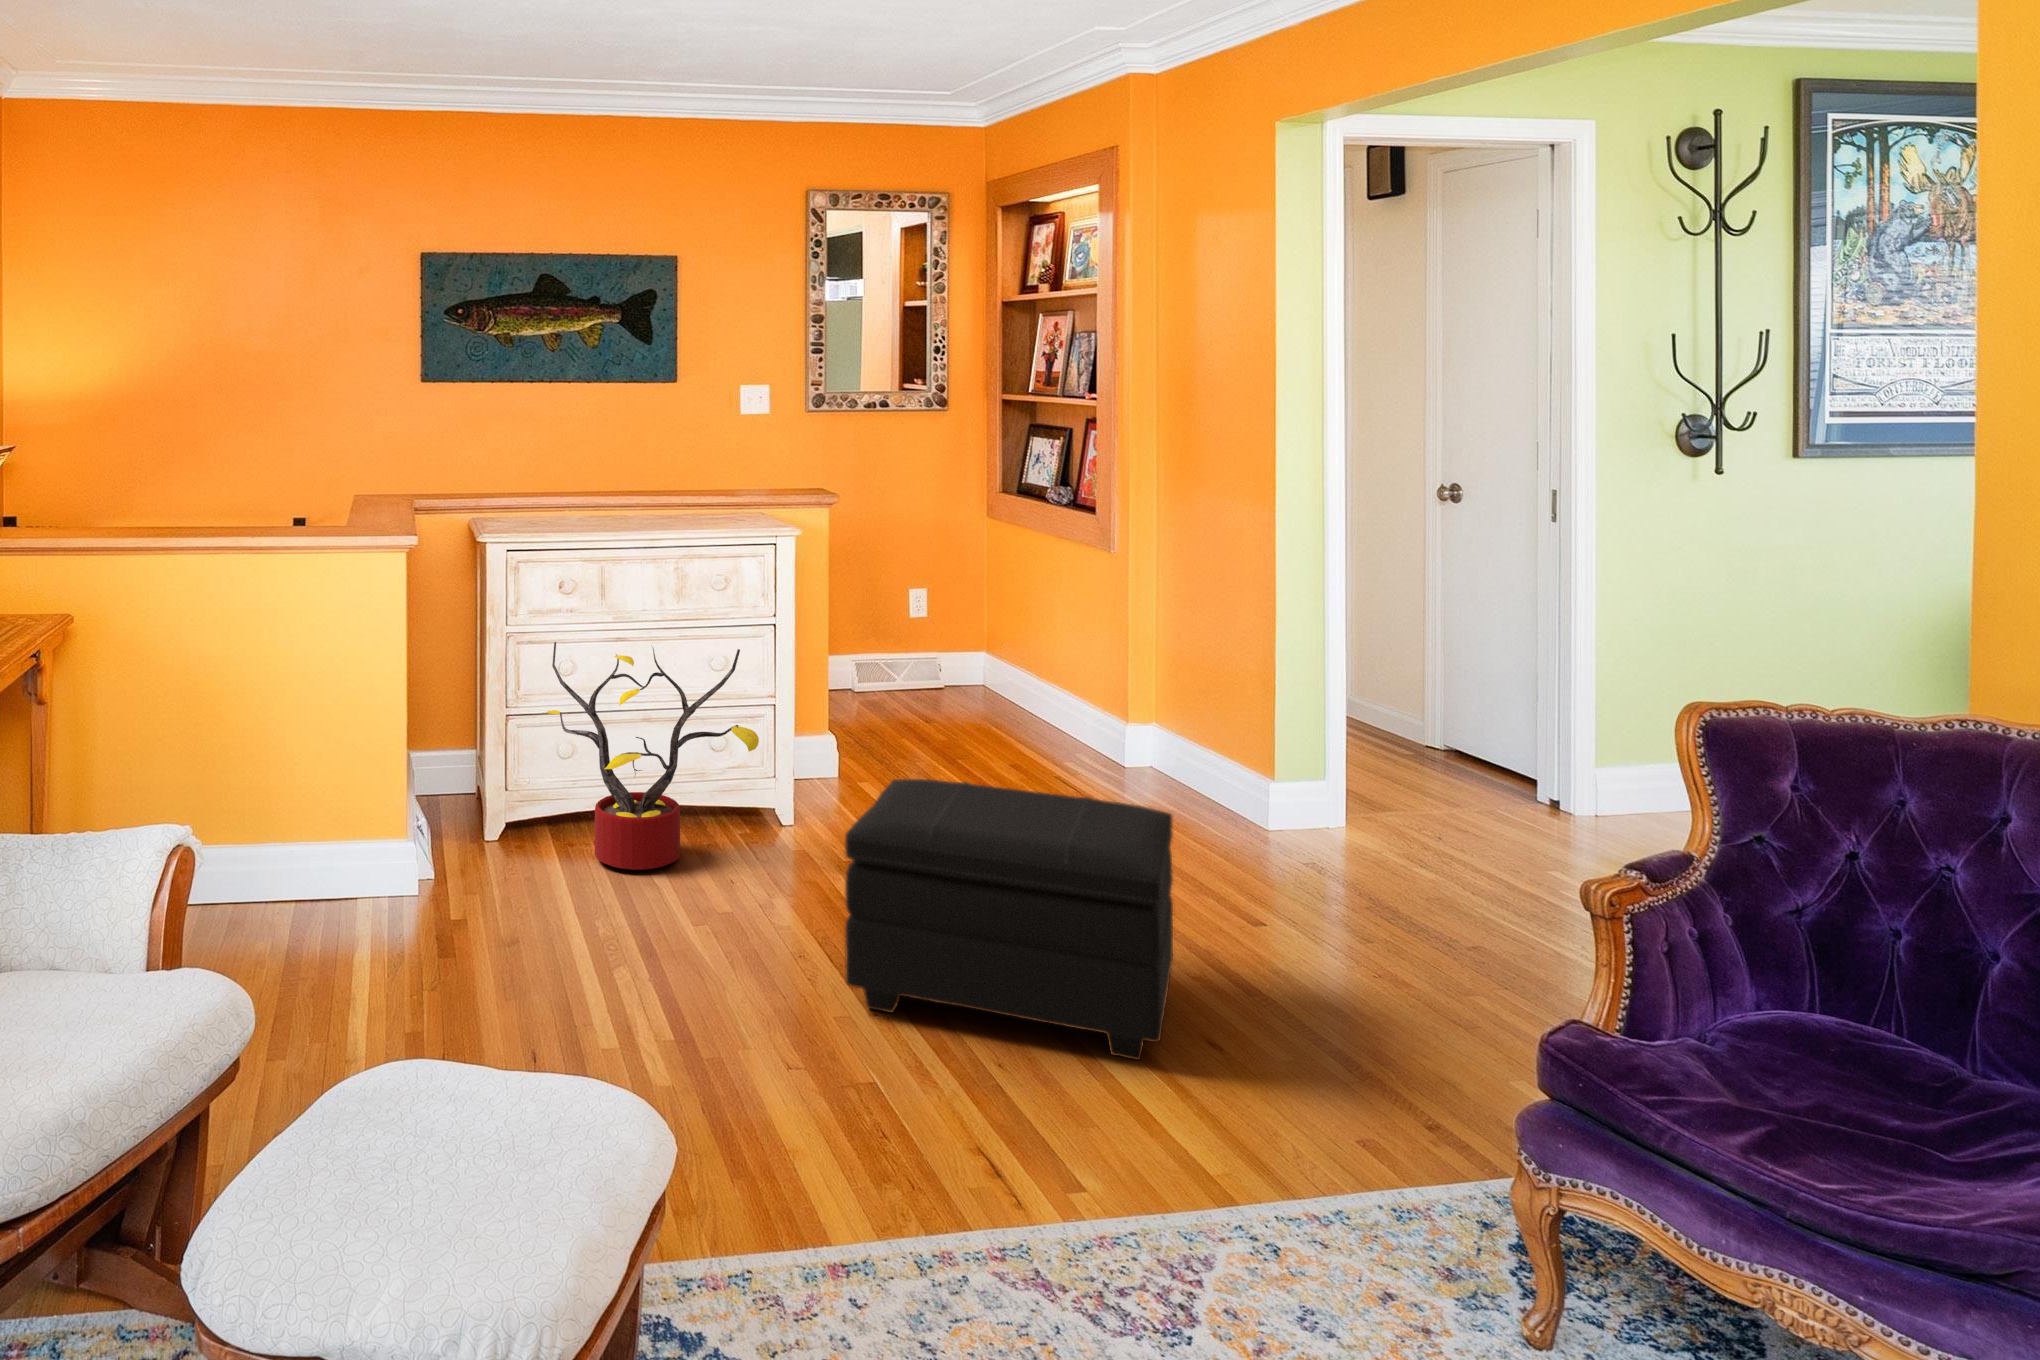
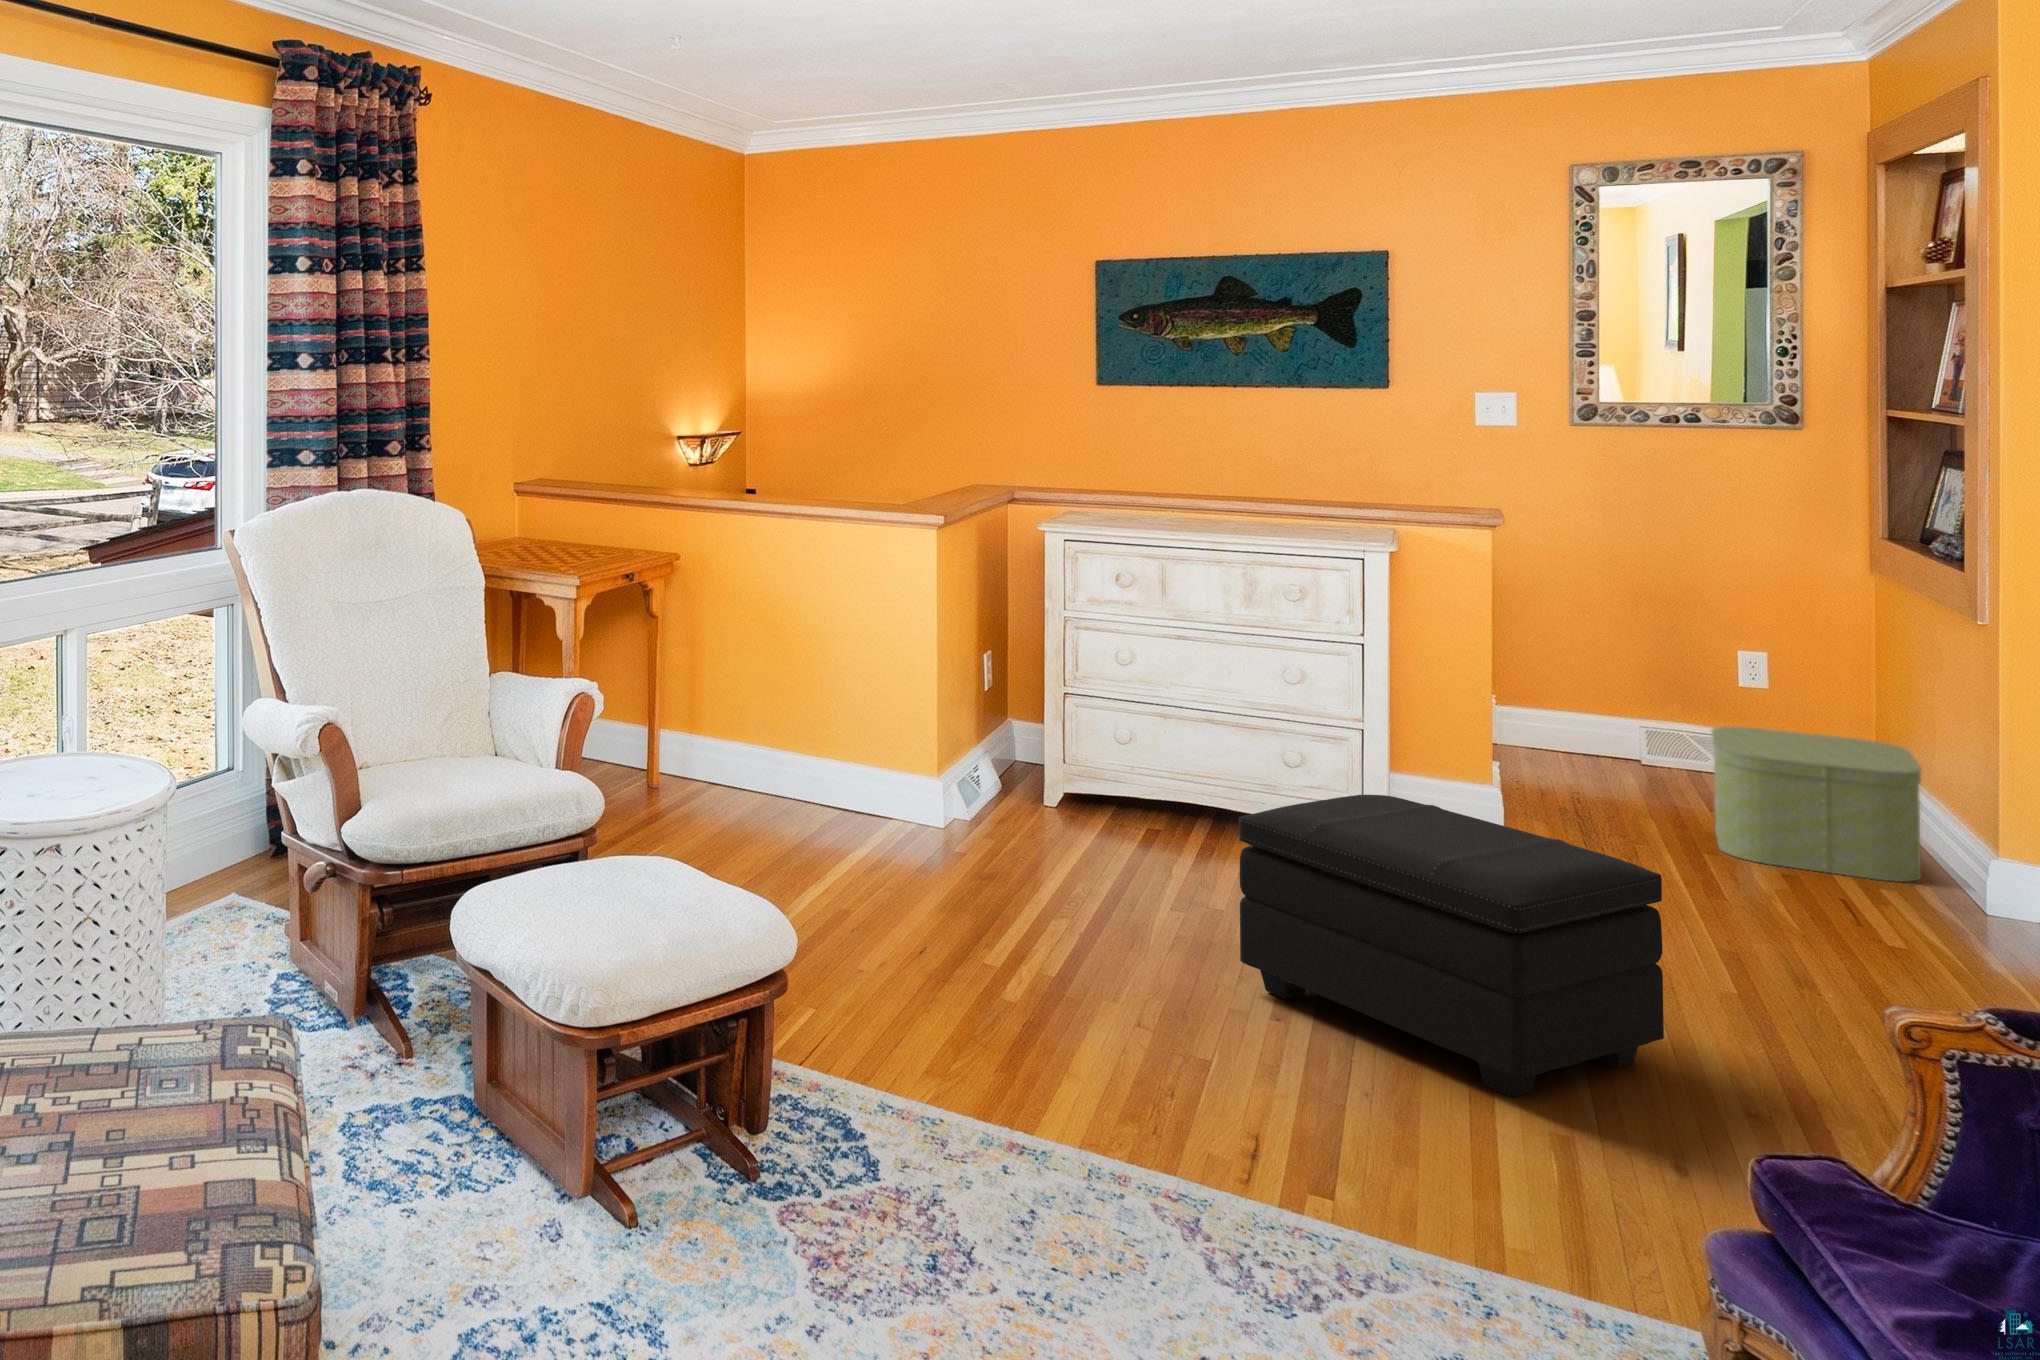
decorative plant: present [541,642,759,870] -> none [1111,633,1302,860]
storage box: none [931,648,1077,760] -> present [1712,726,1922,882]

